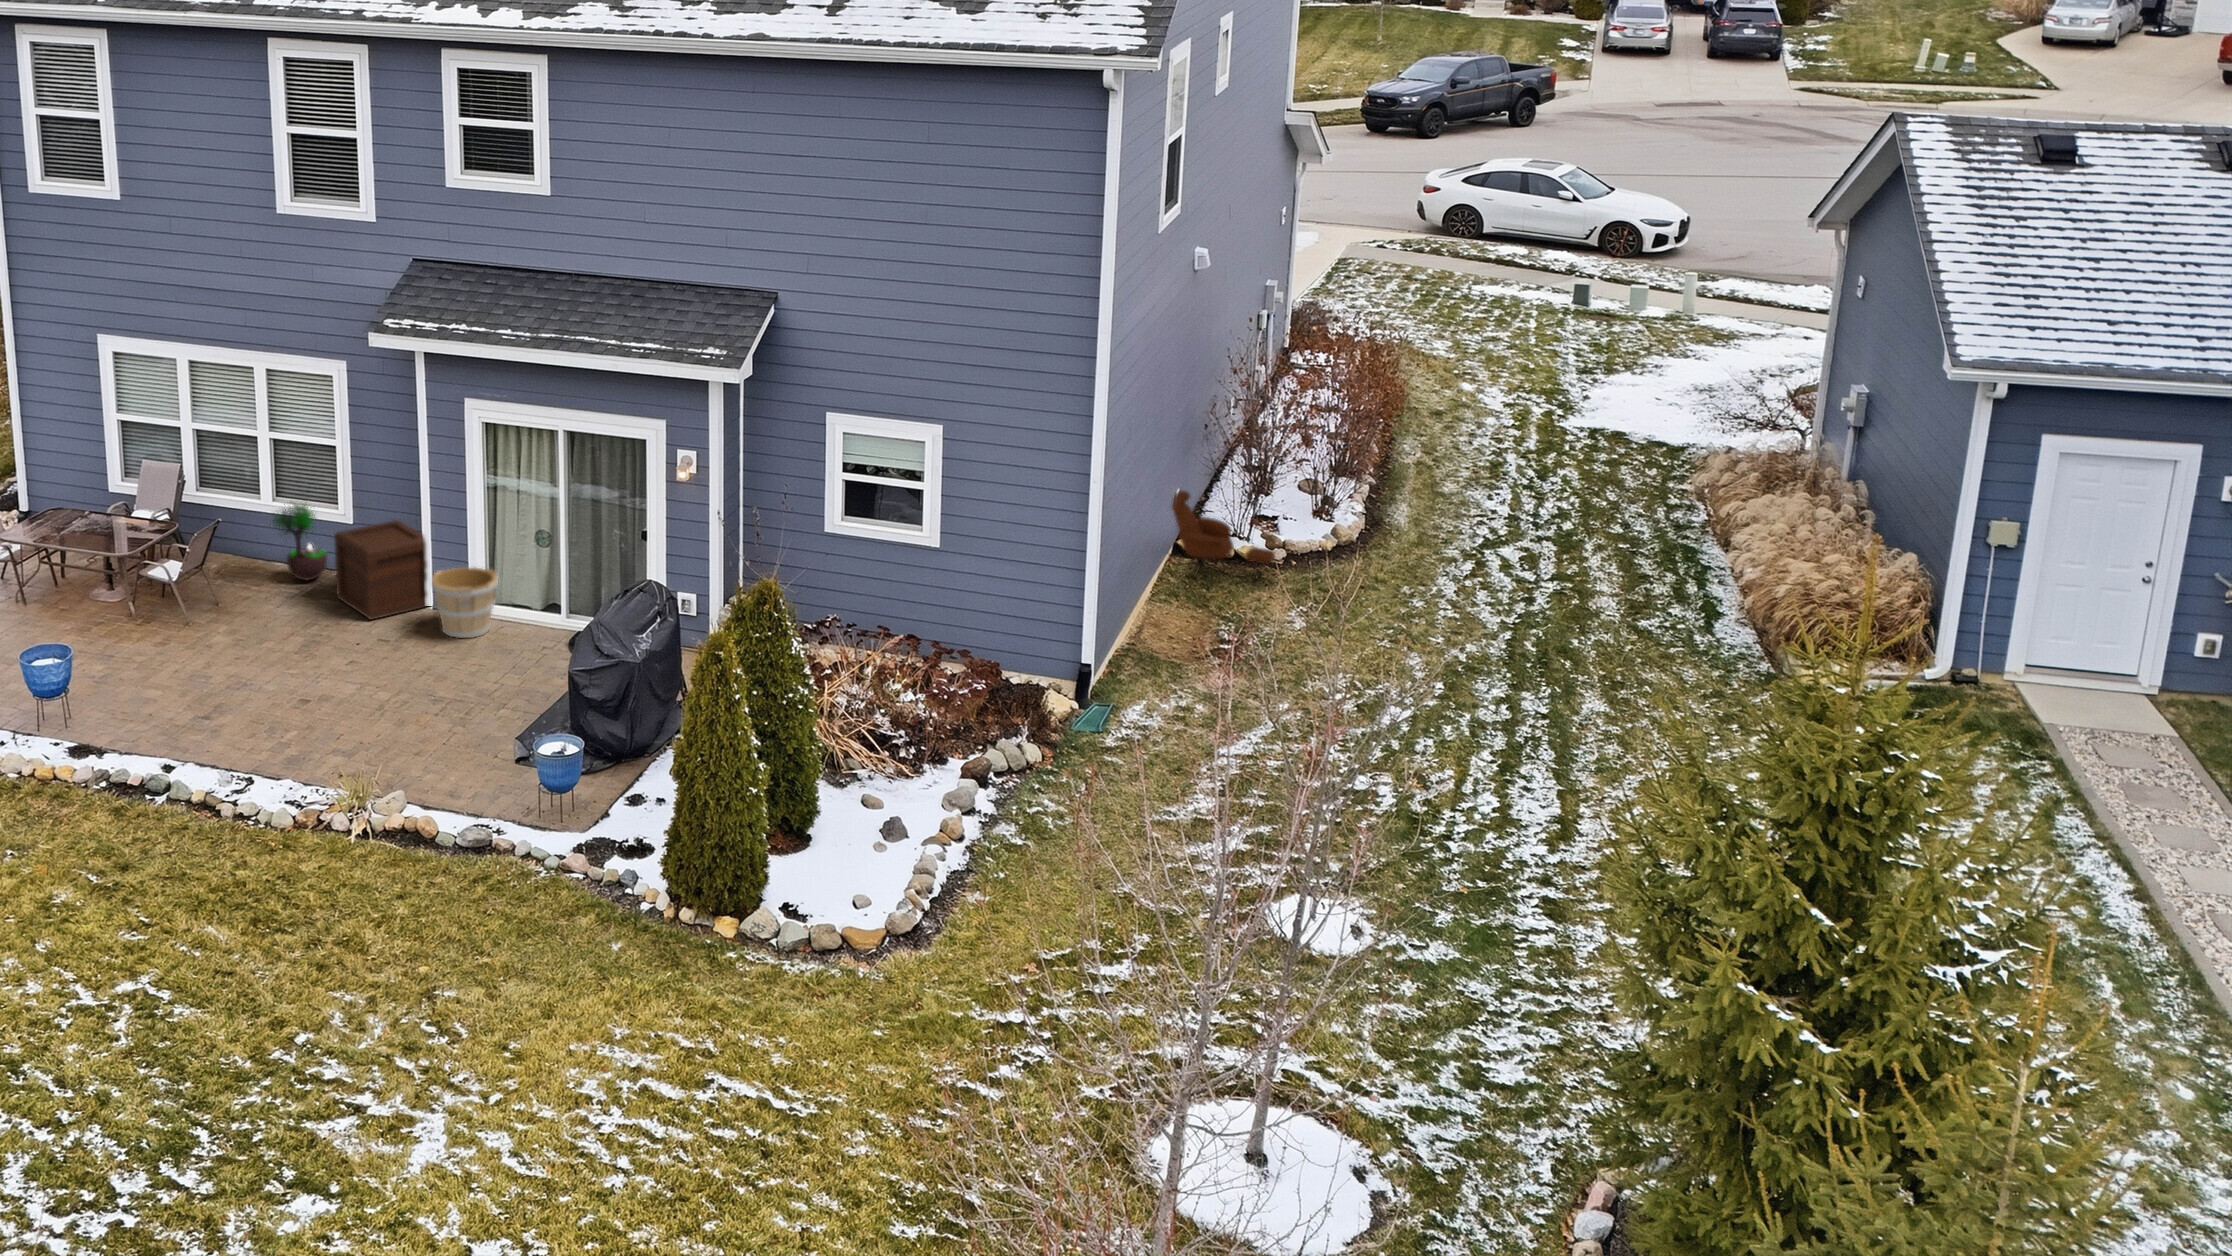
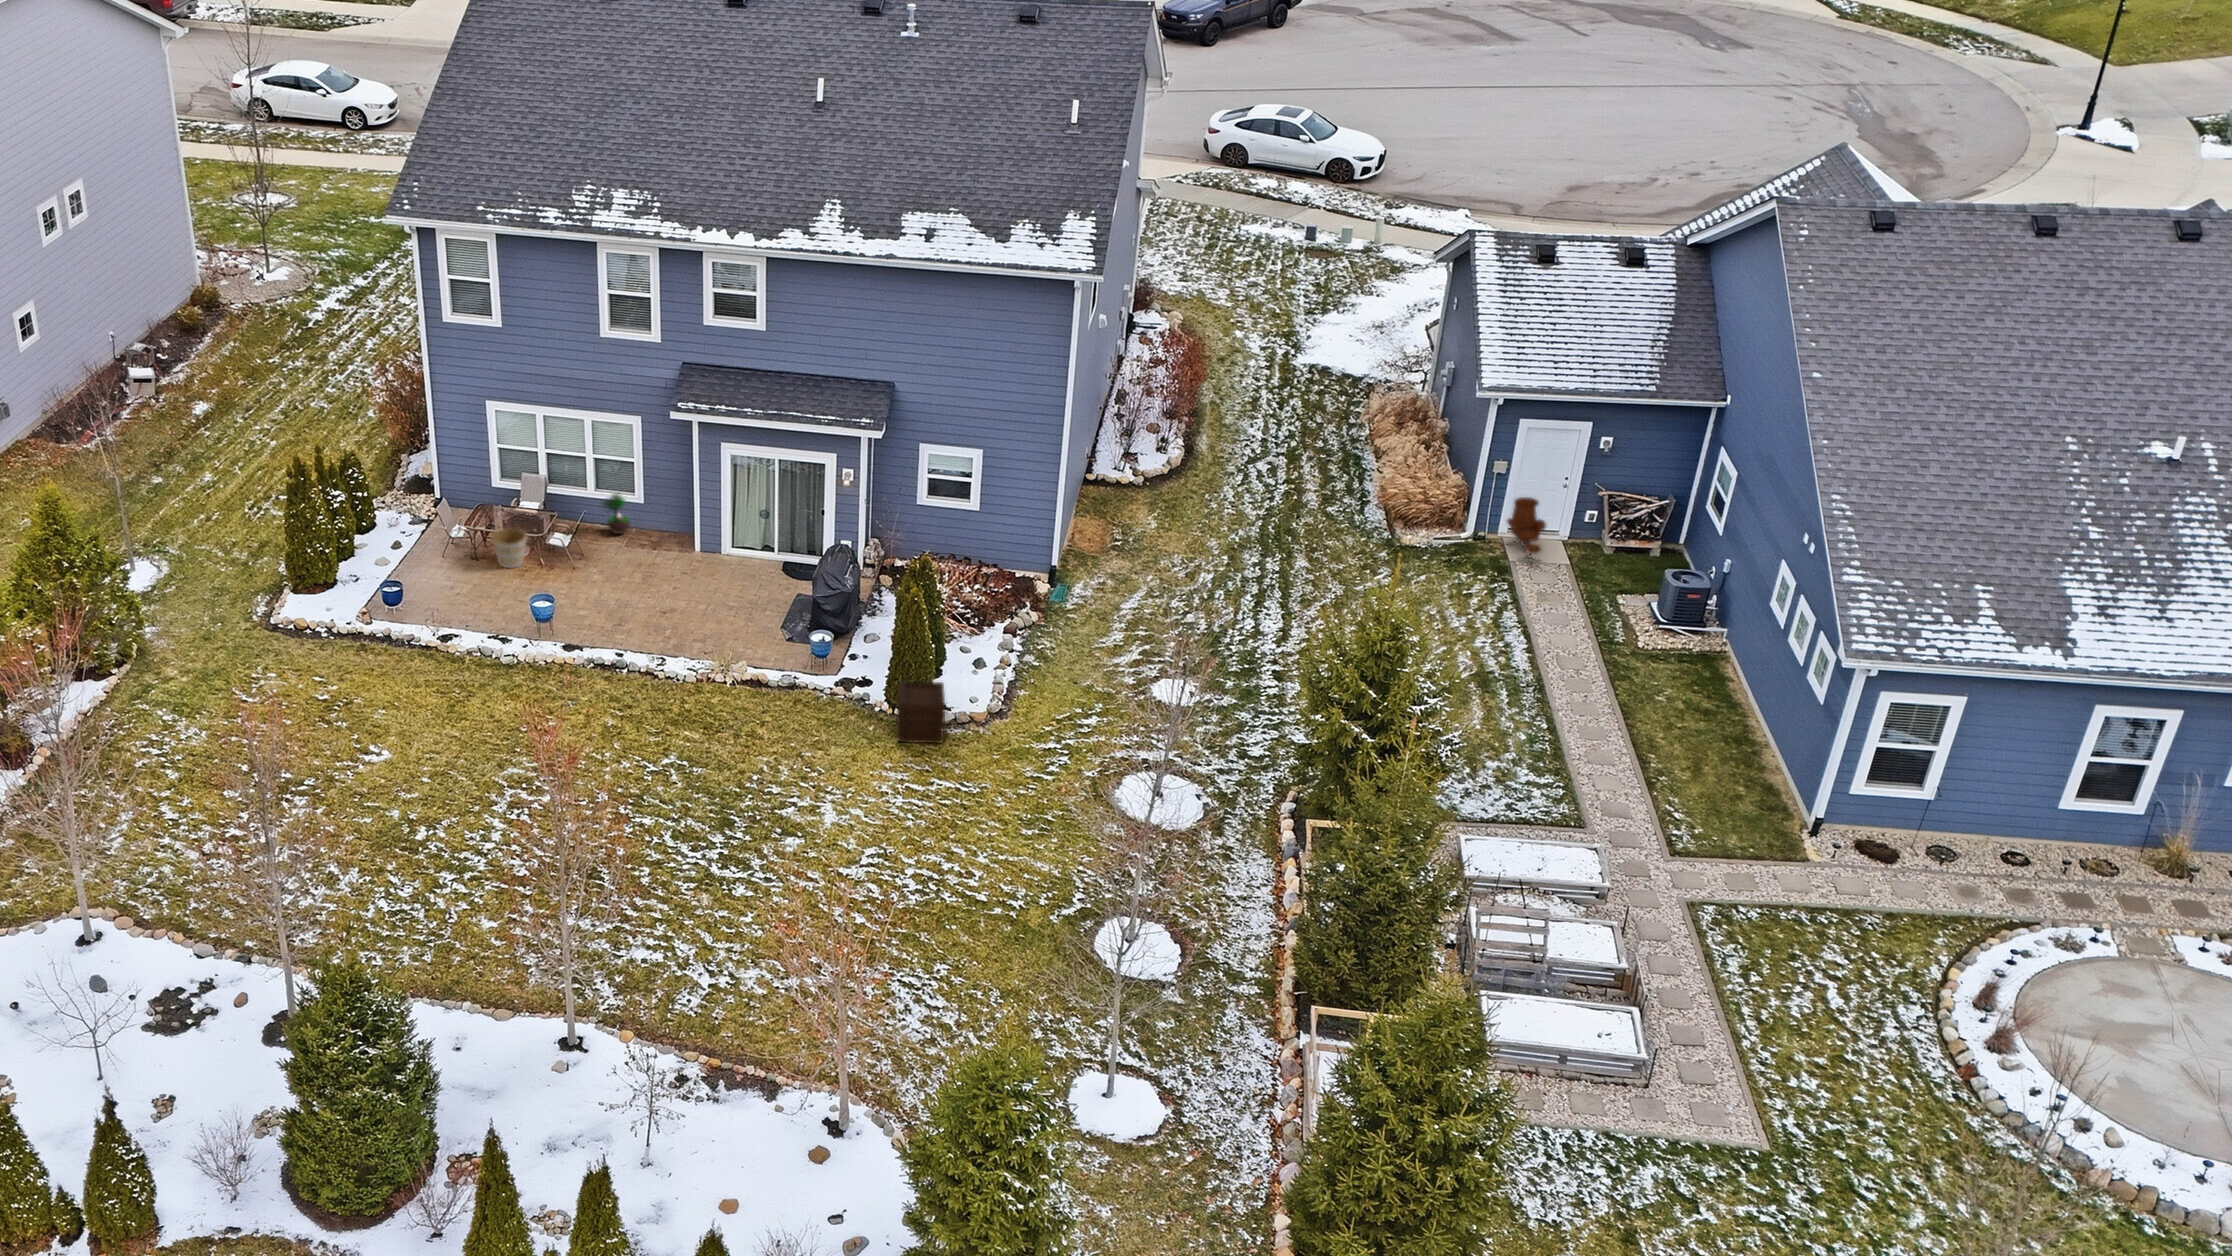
lounge chair: present [1172,490,1275,579] -> present [1507,497,1546,560]
wooden crate: present [334,520,427,620] -> present [896,682,945,743]
wooden bucket: present [432,567,498,638] -> present [491,528,527,568]

